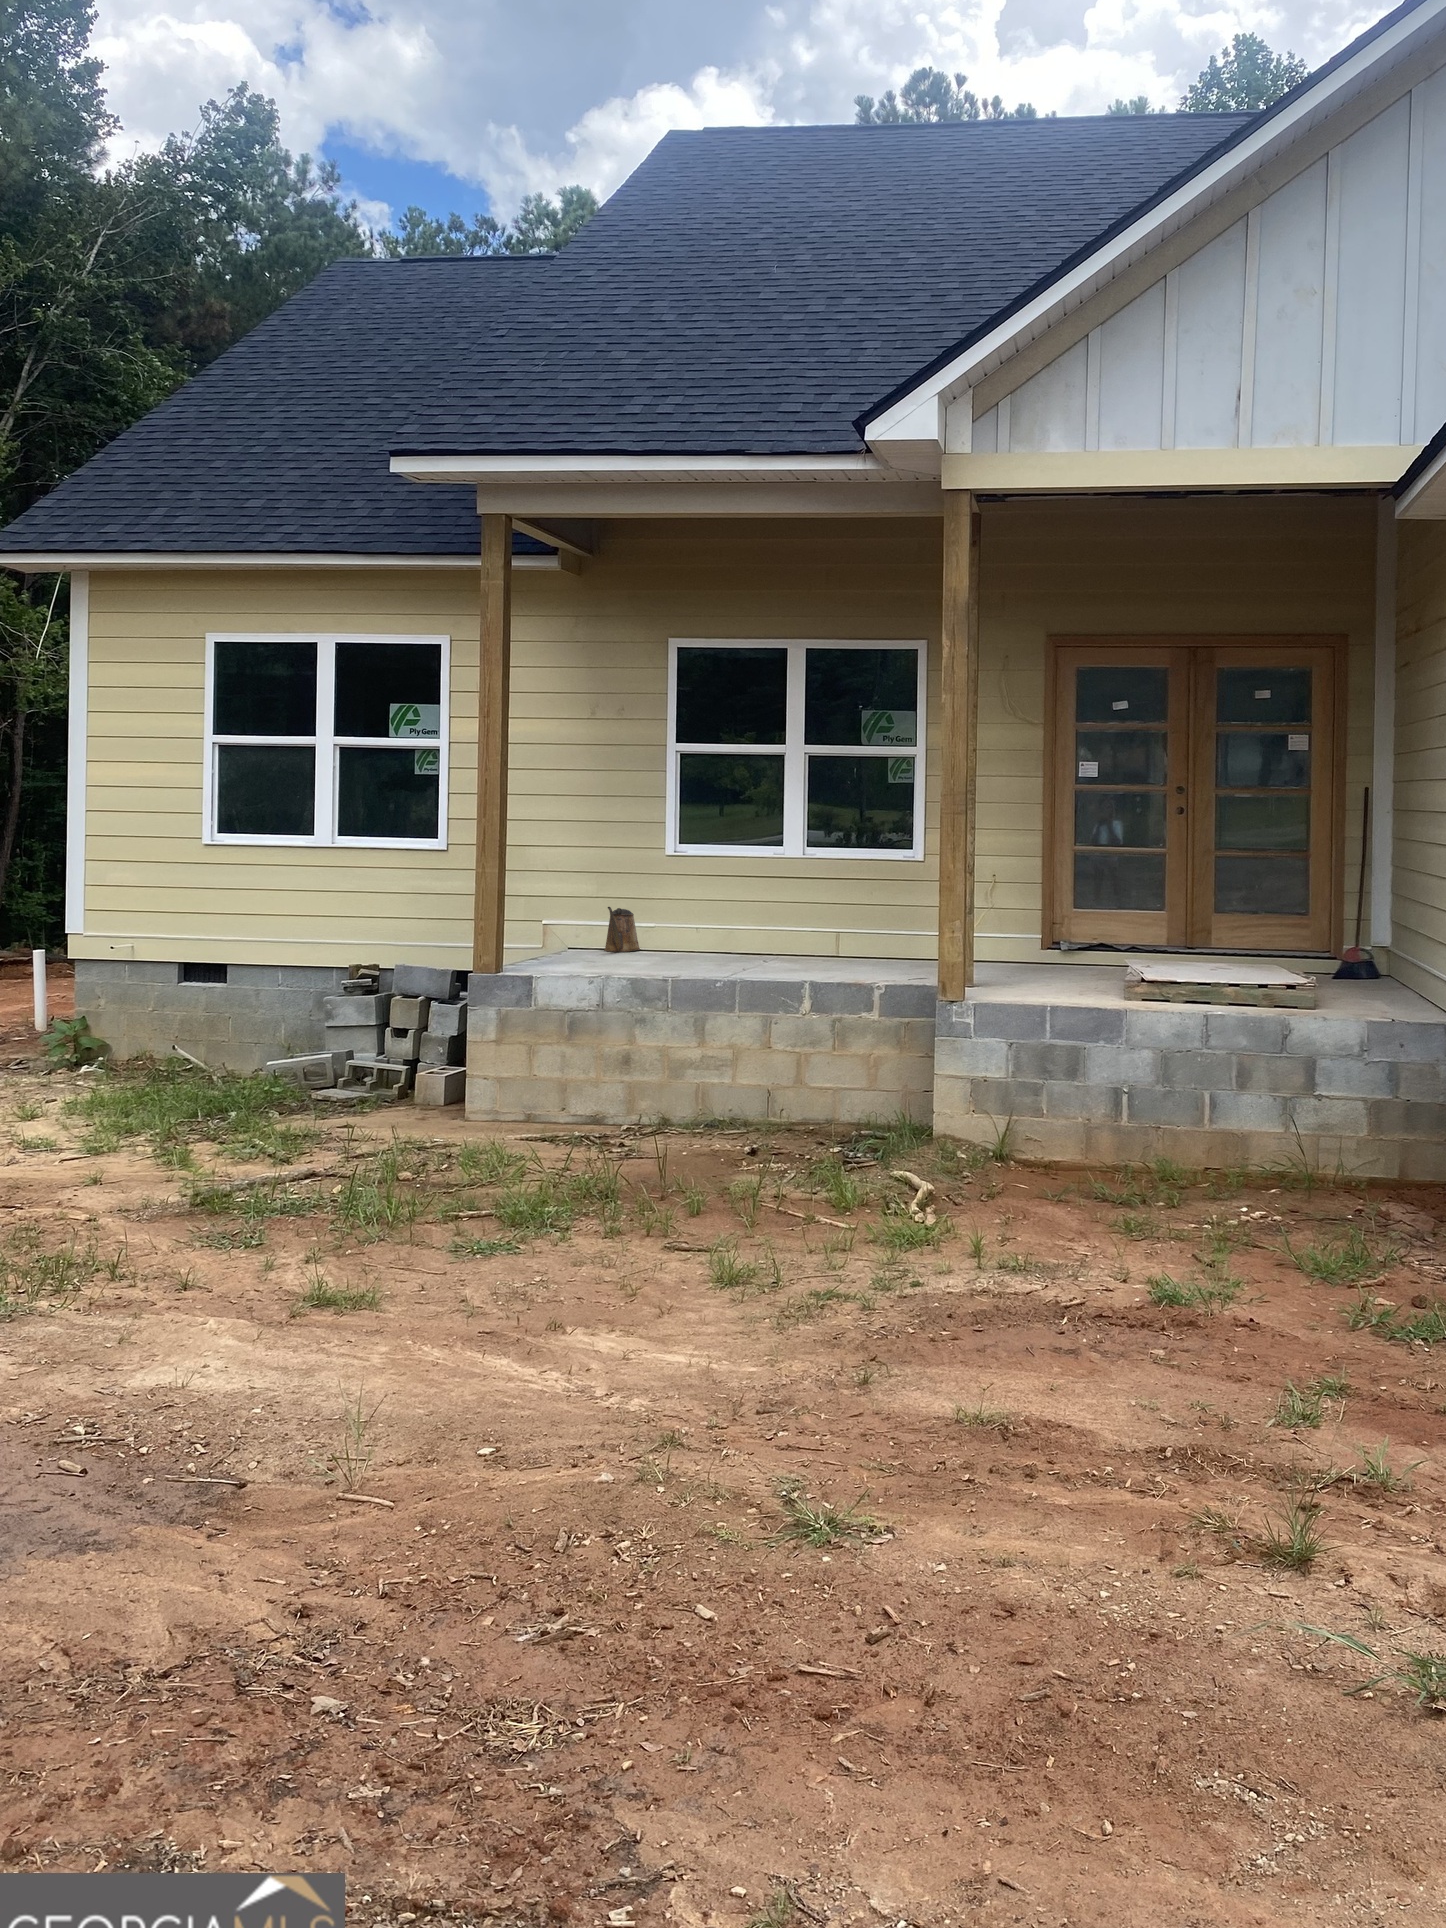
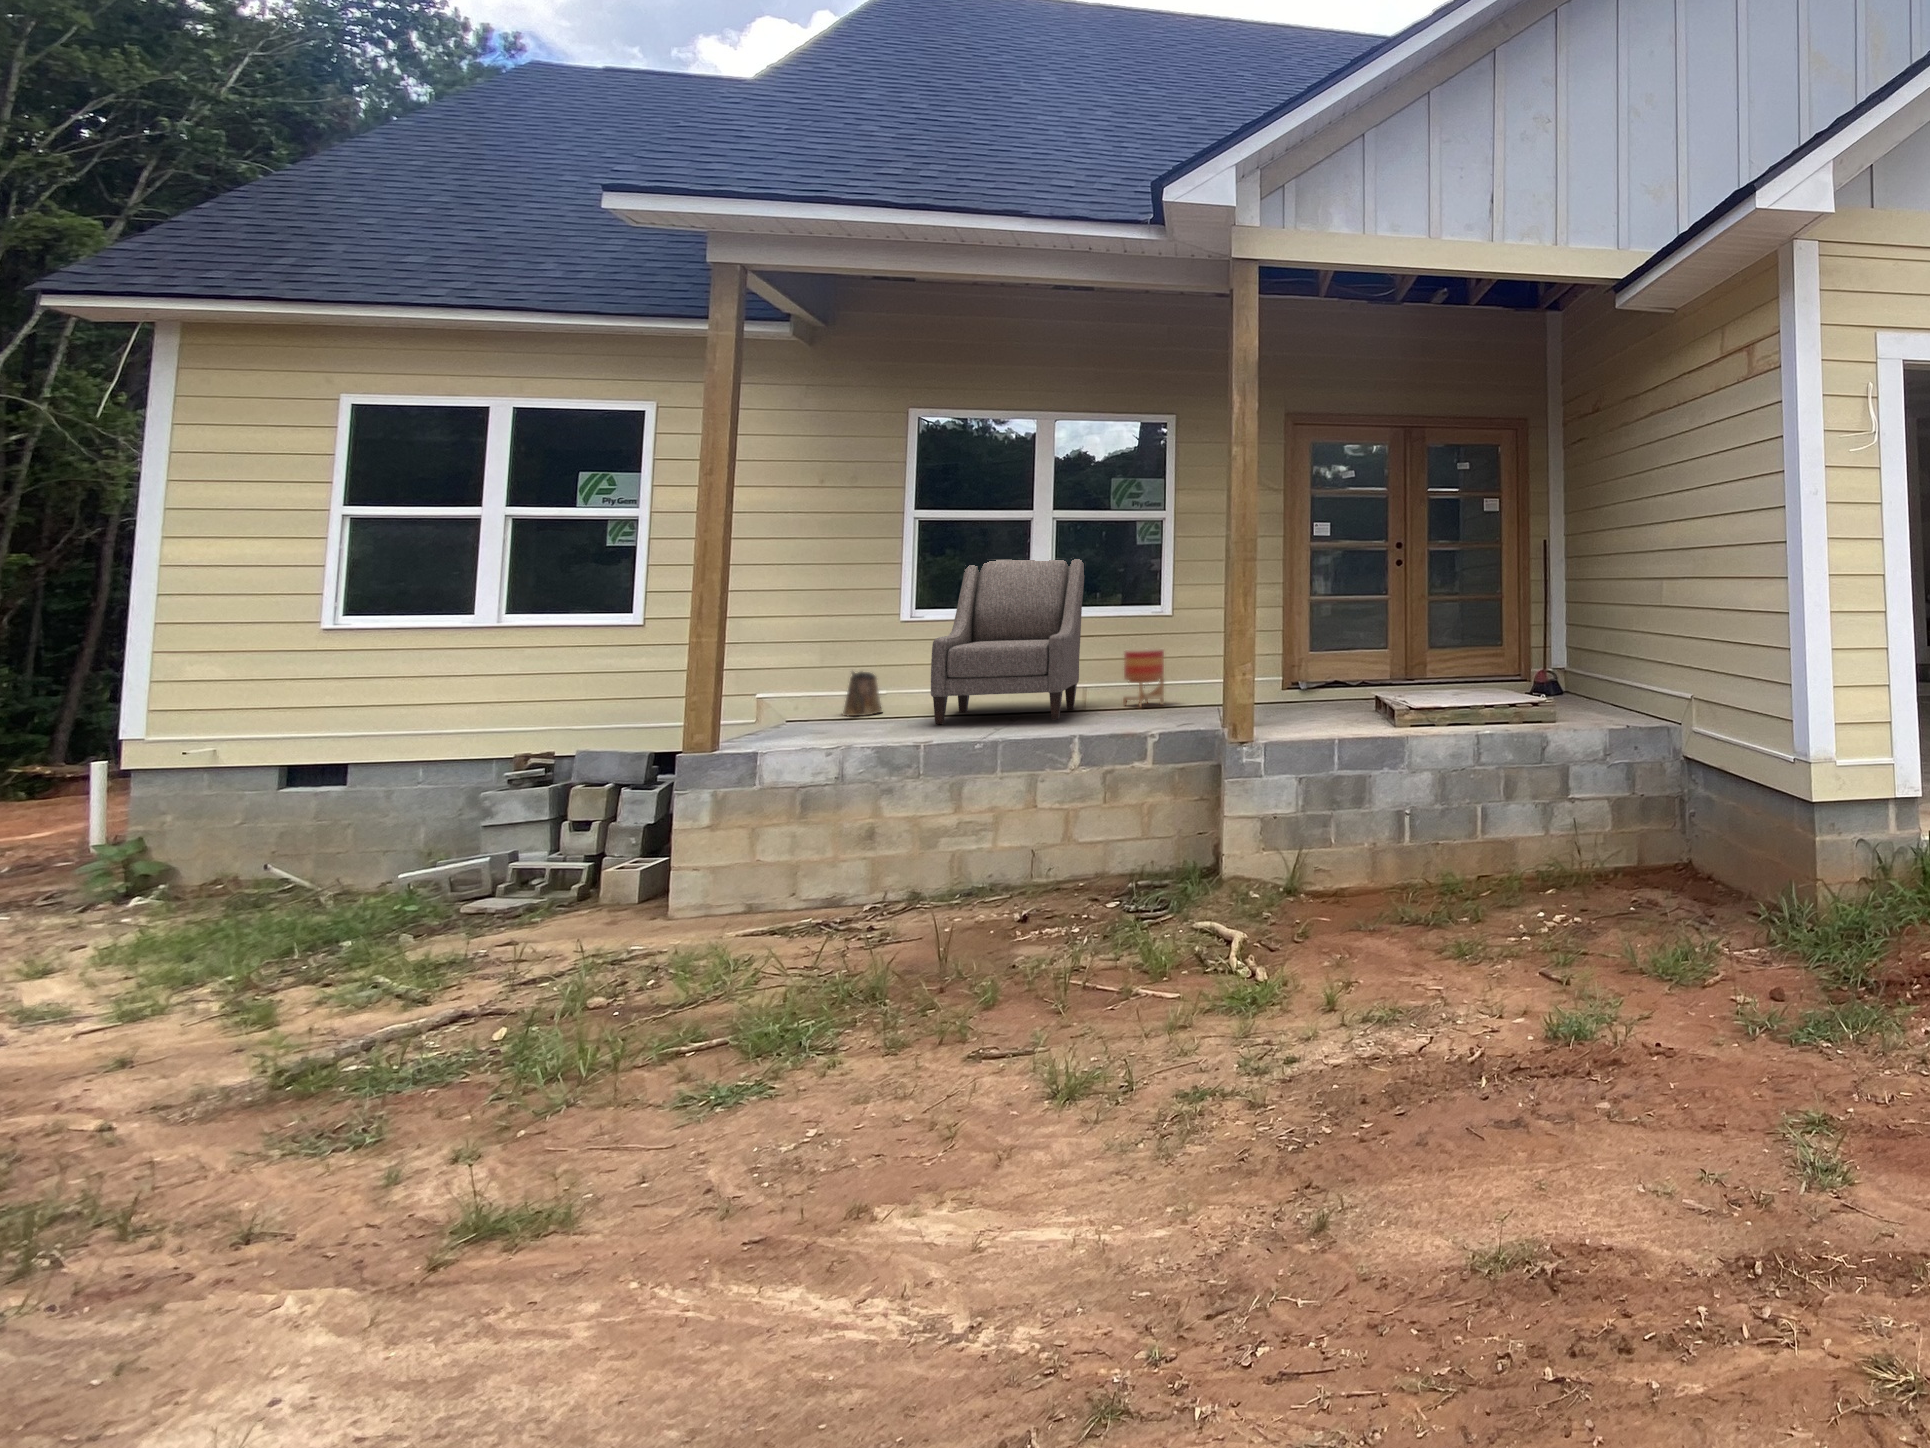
chair: none [675,797,827,966] -> present [931,559,1085,724]
planter: none [866,898,908,960] -> present [1123,648,1164,706]

